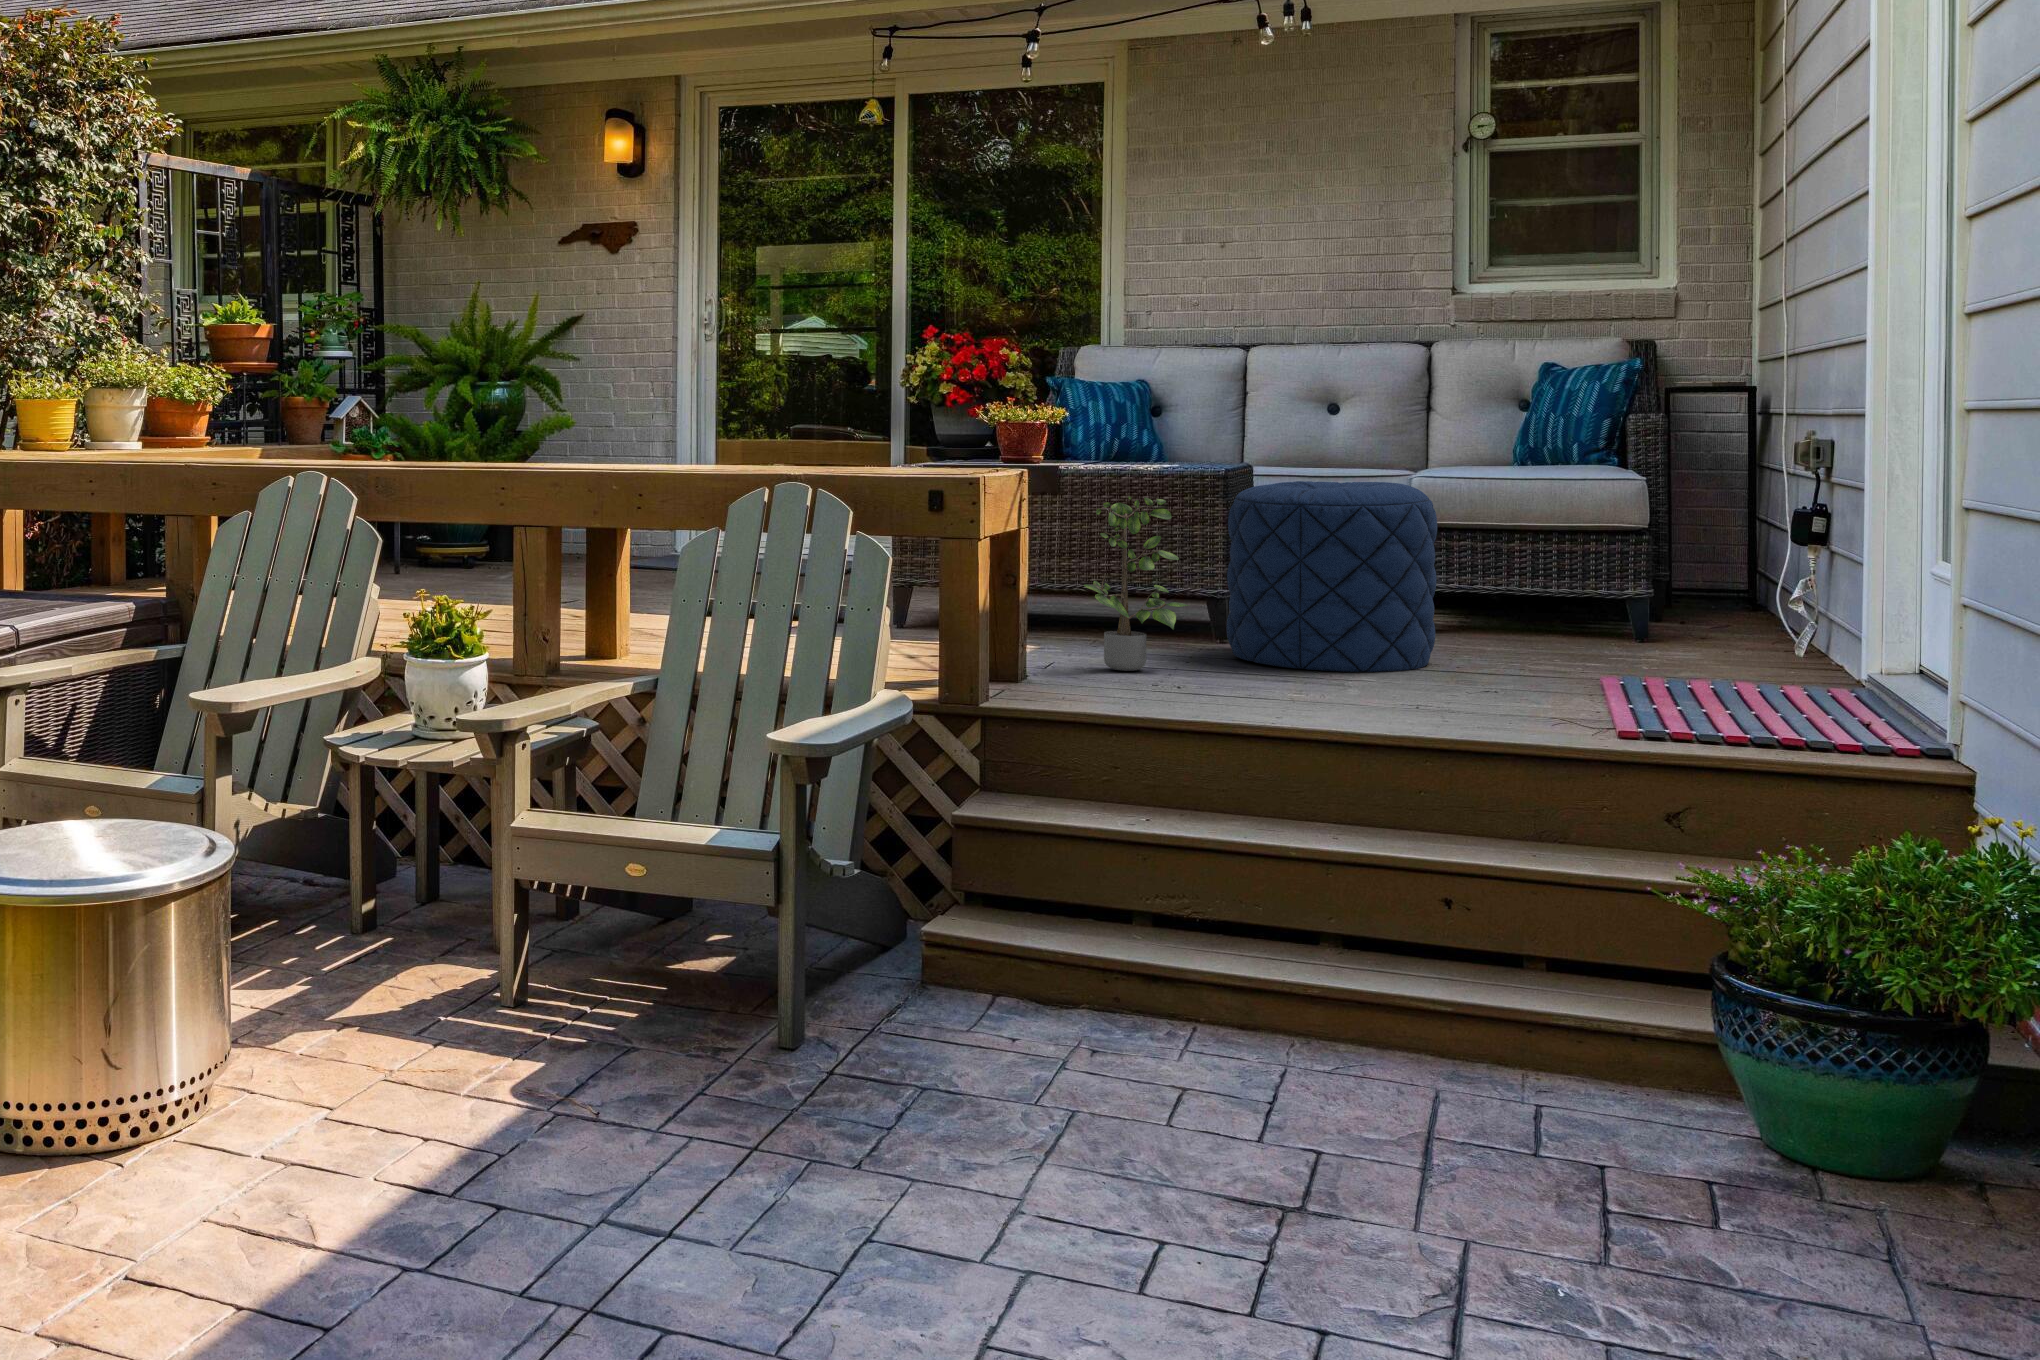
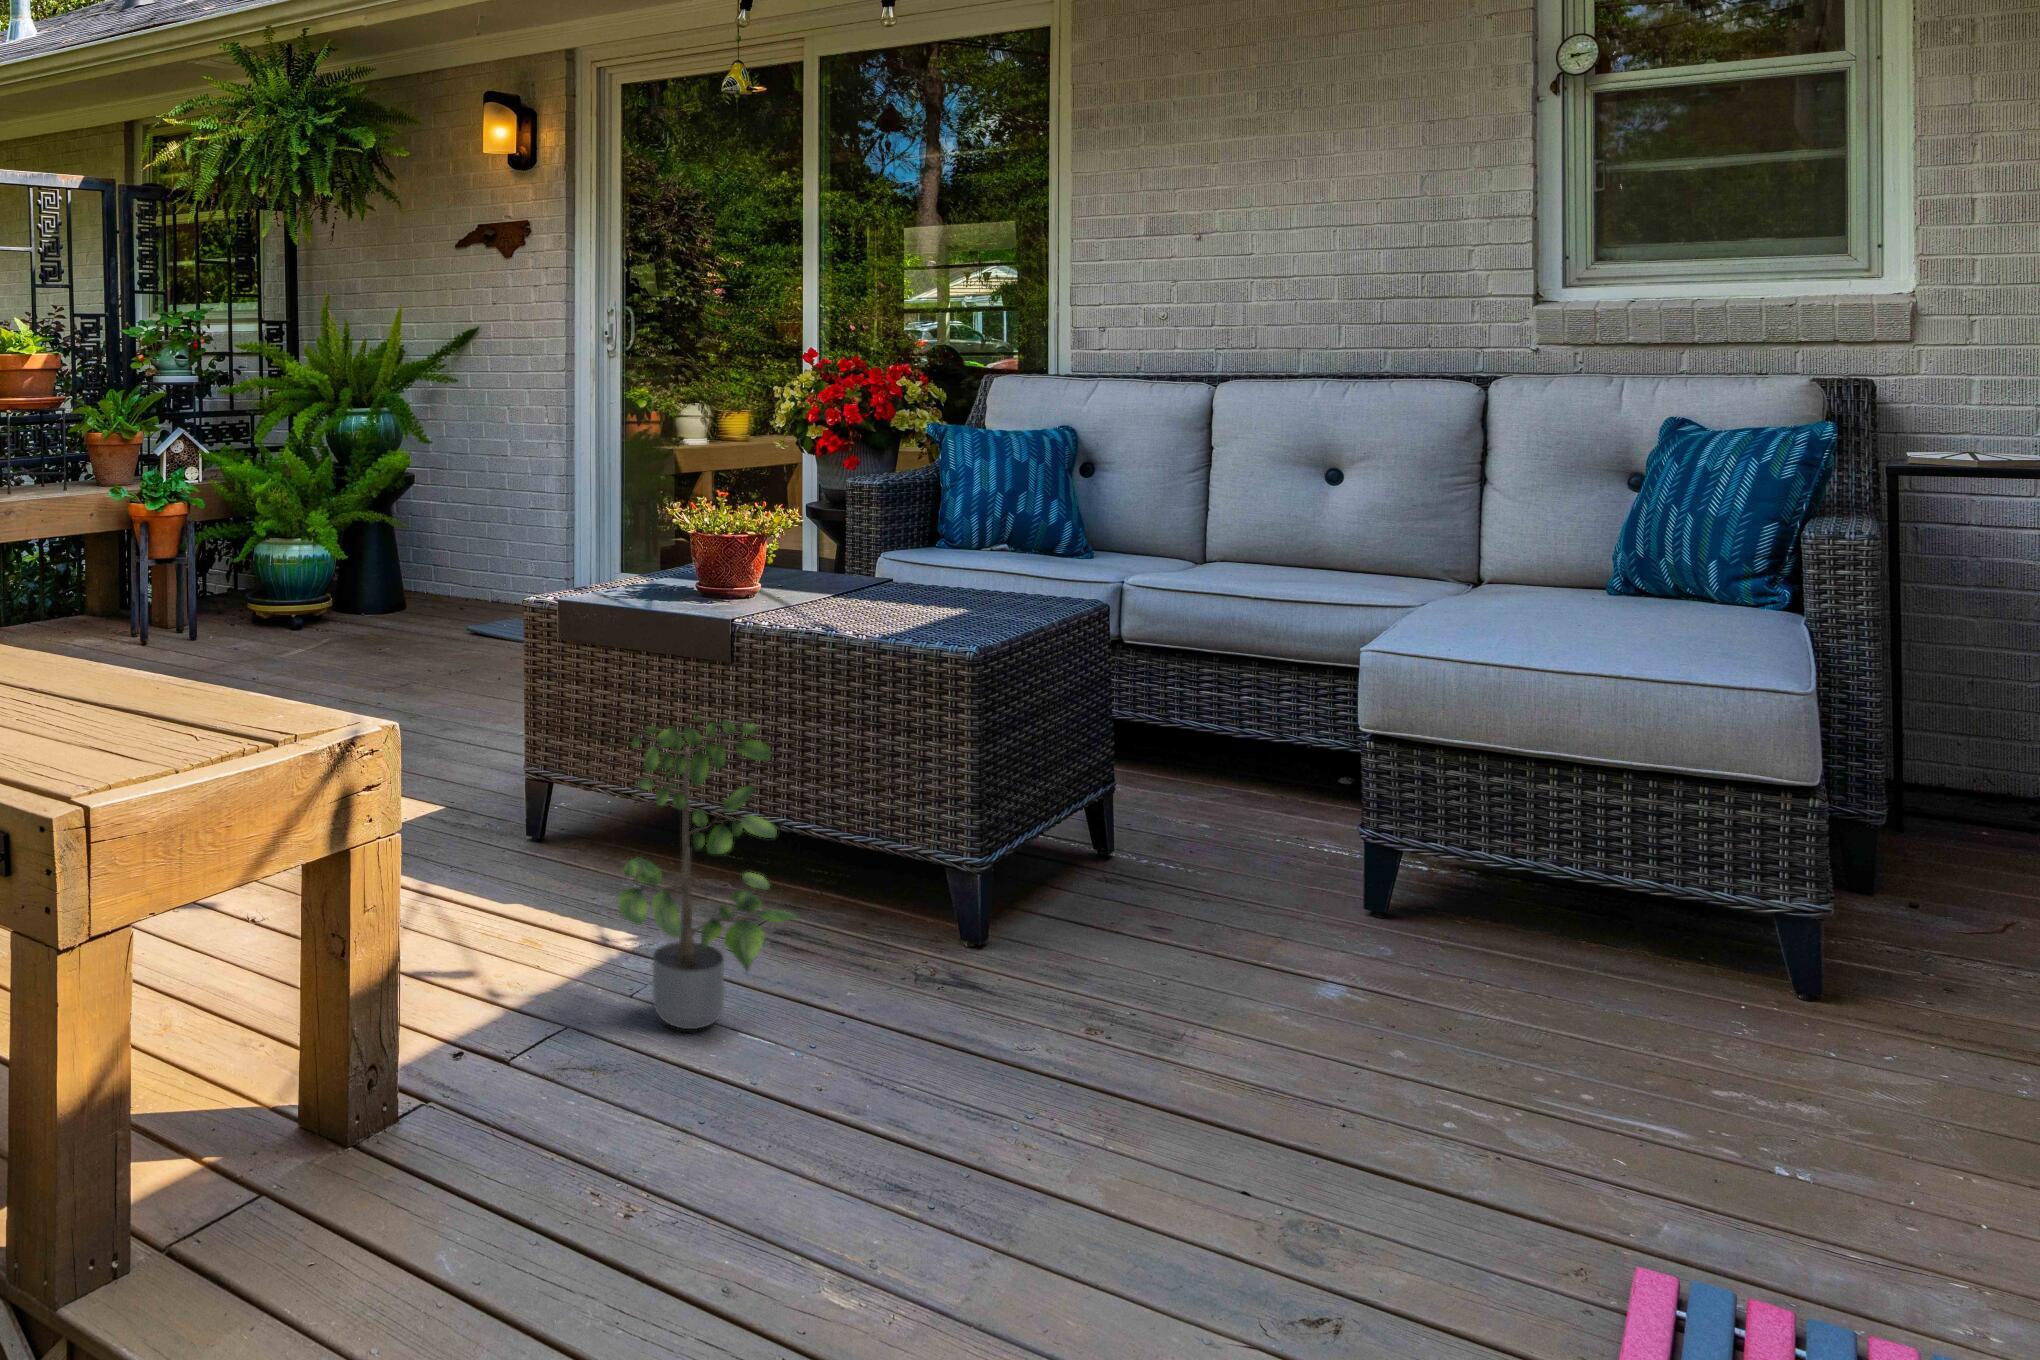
pouf: present [1226,481,1437,672] -> none [919,675,1288,1098]

